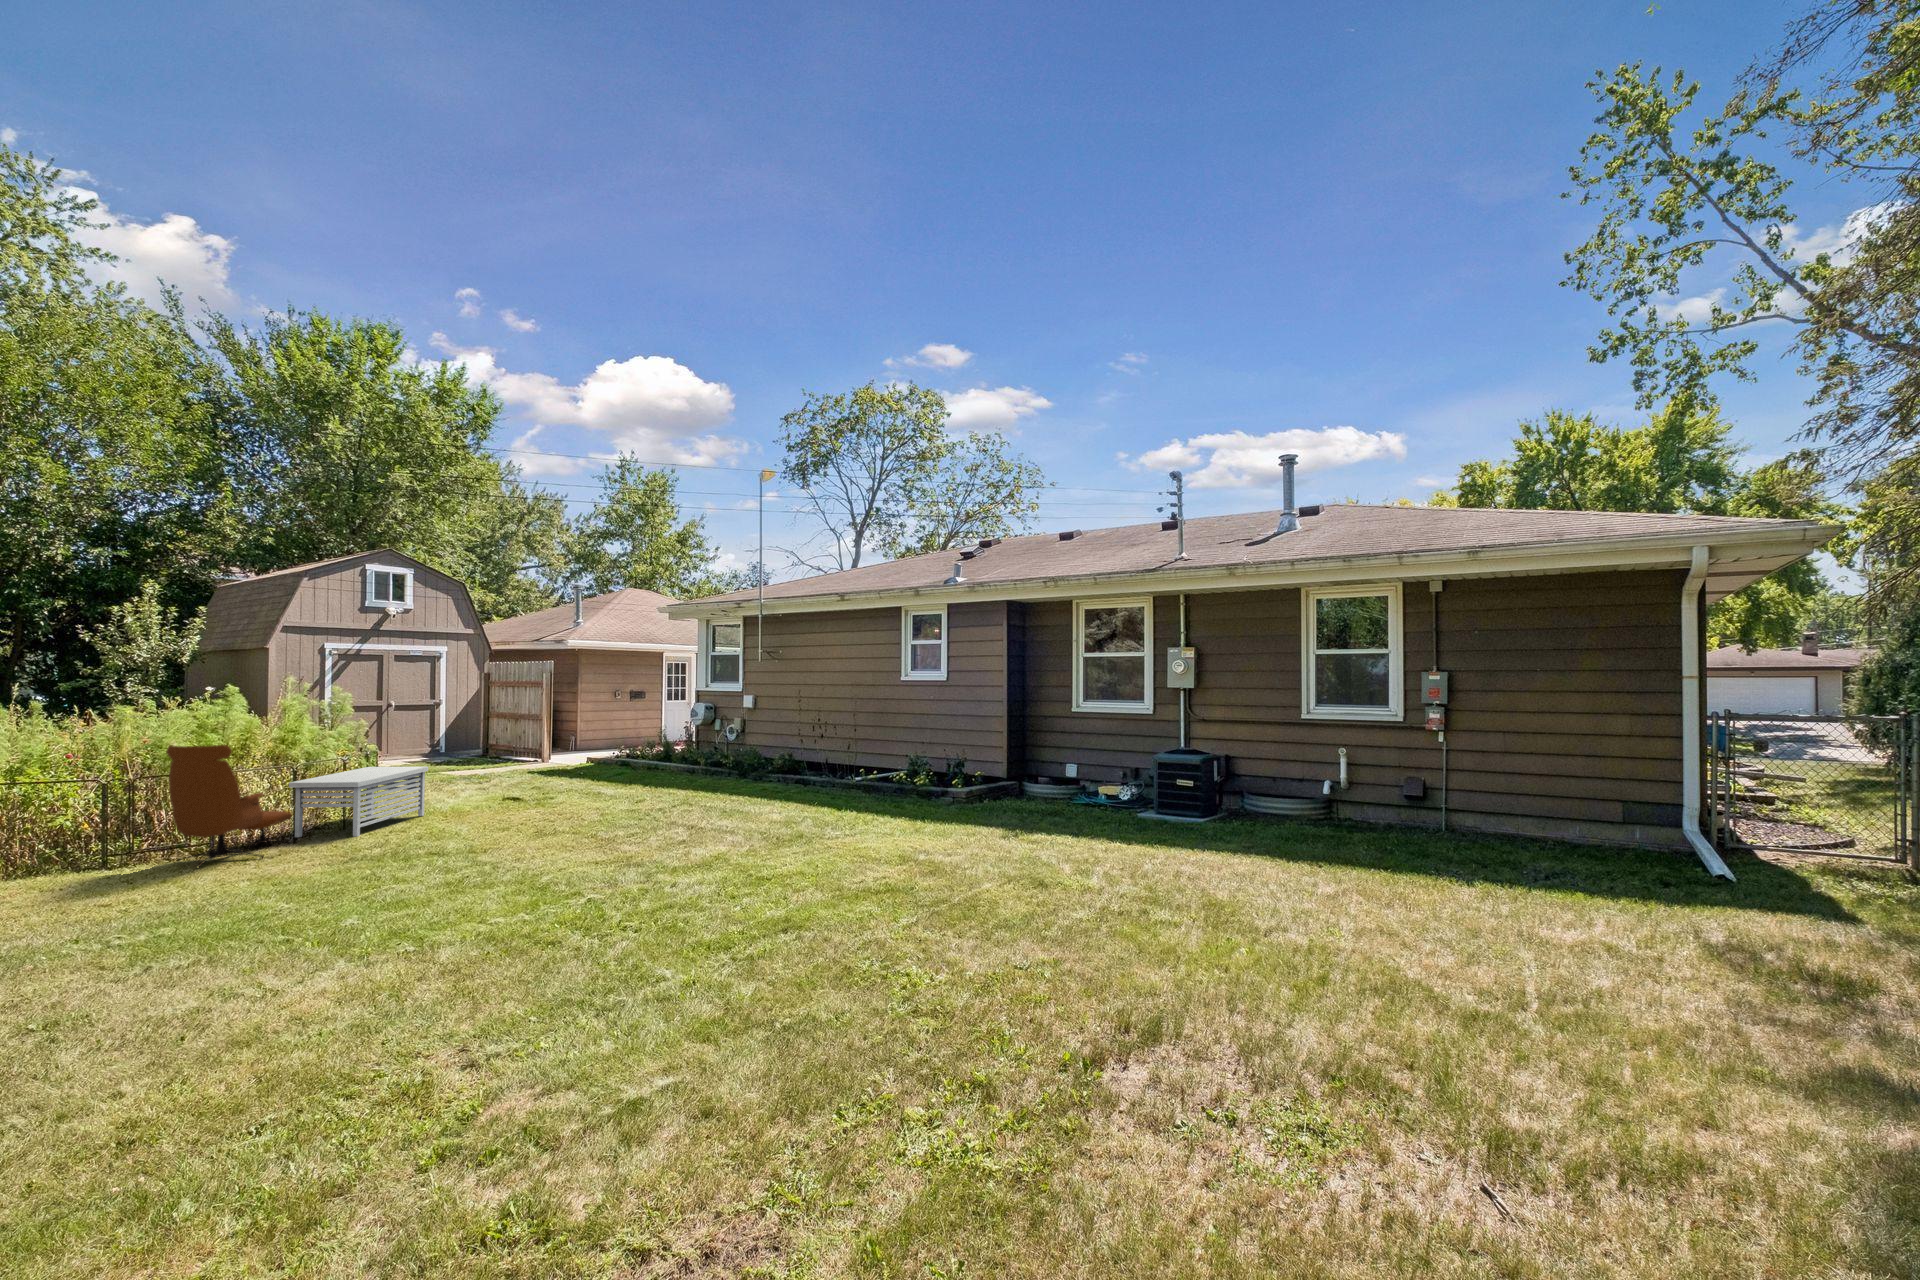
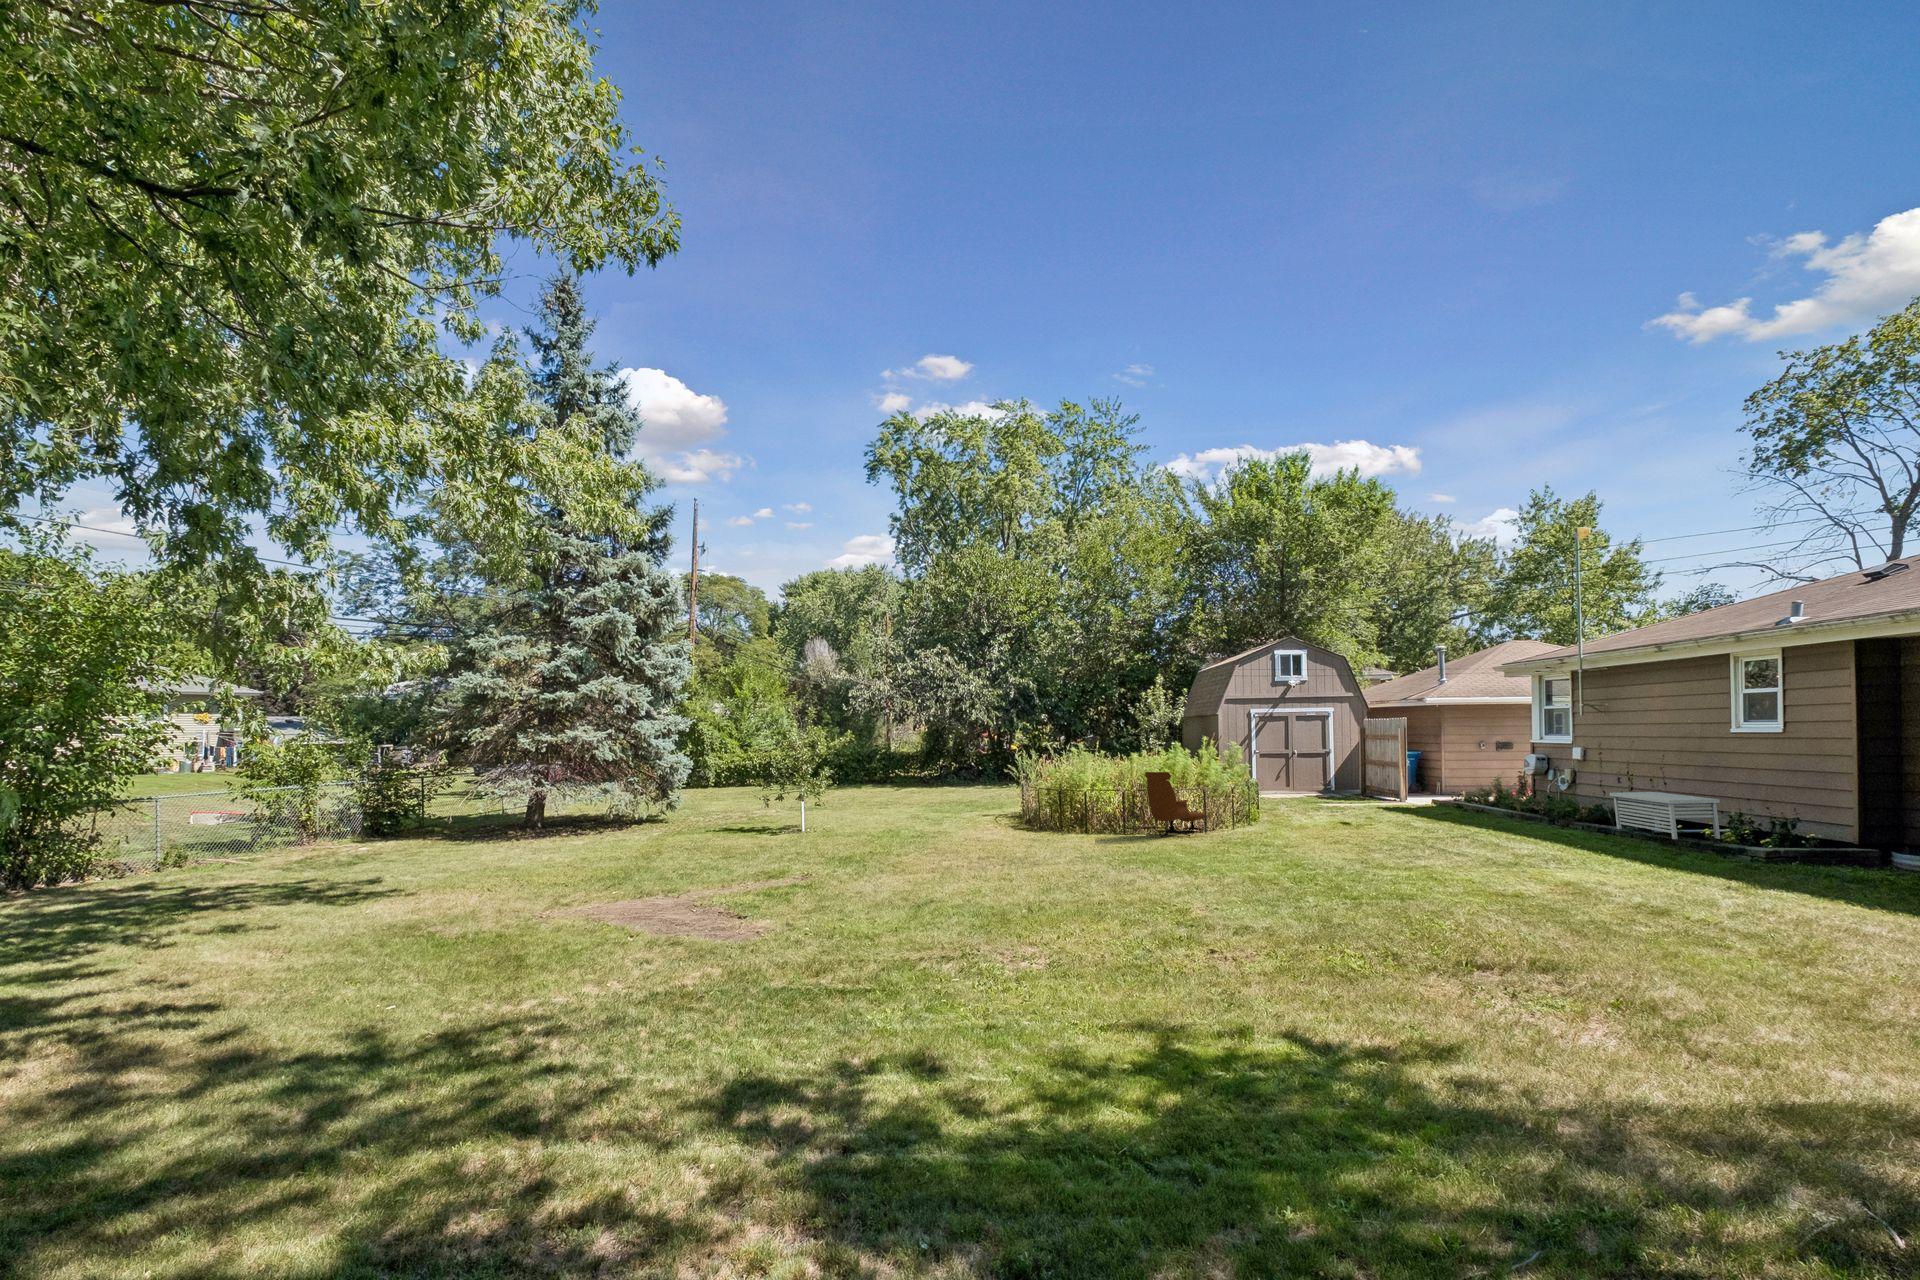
storage bench: present [289,767,428,837] -> present [1610,792,1720,839]

